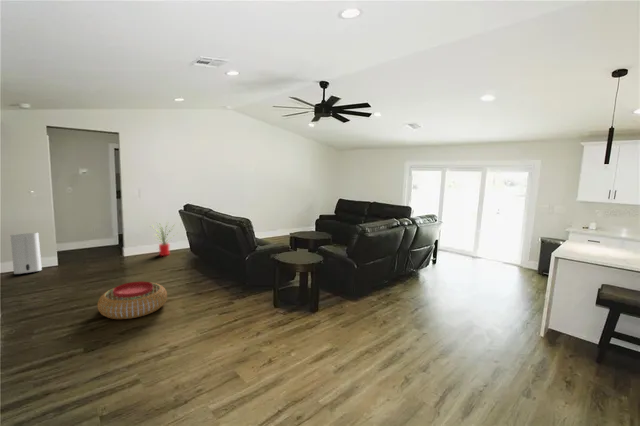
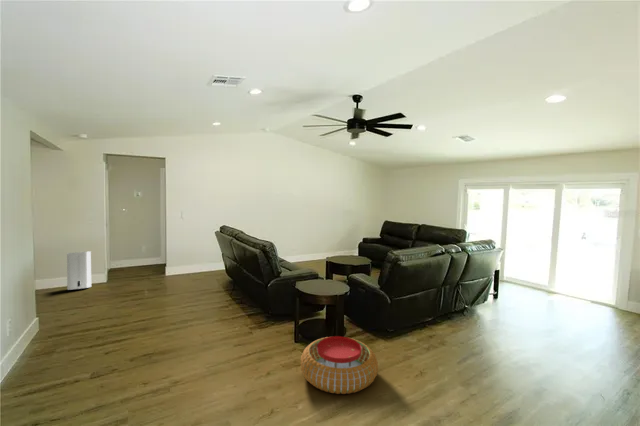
house plant: present [157,226,169,256] -> none [190,241,217,277]
pouf: present [98,282,167,319] -> present [301,336,378,394]

